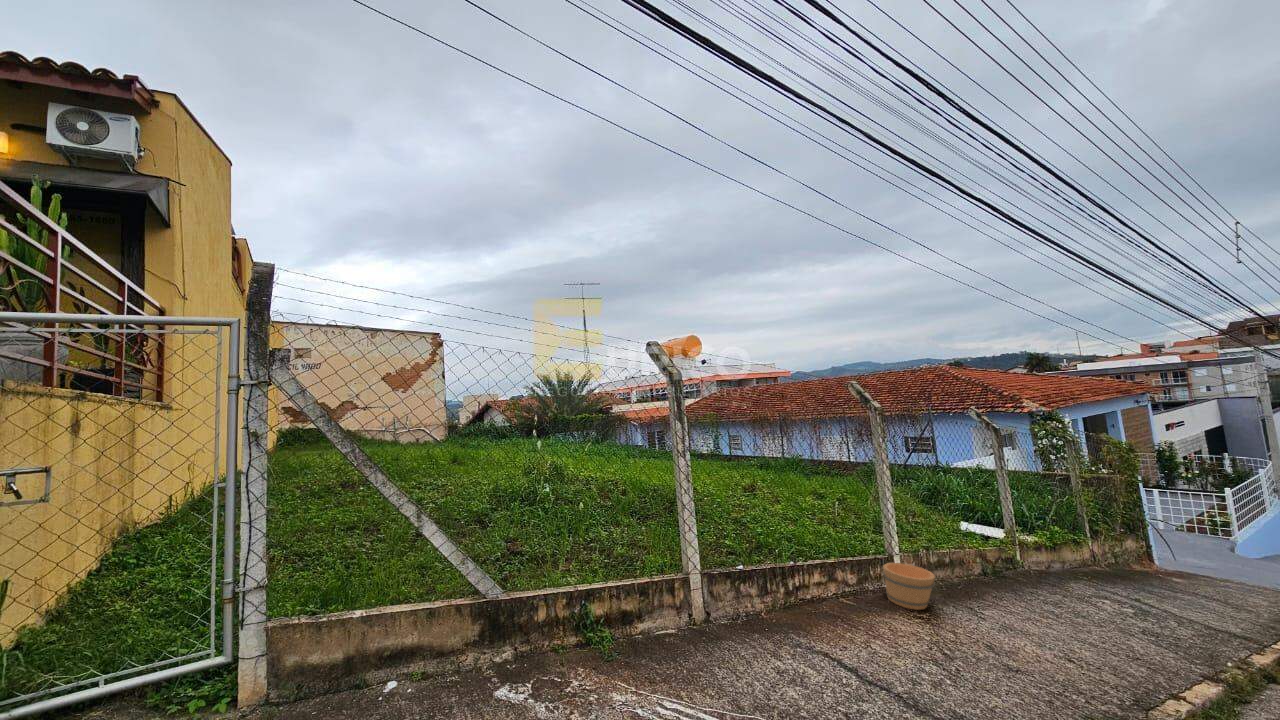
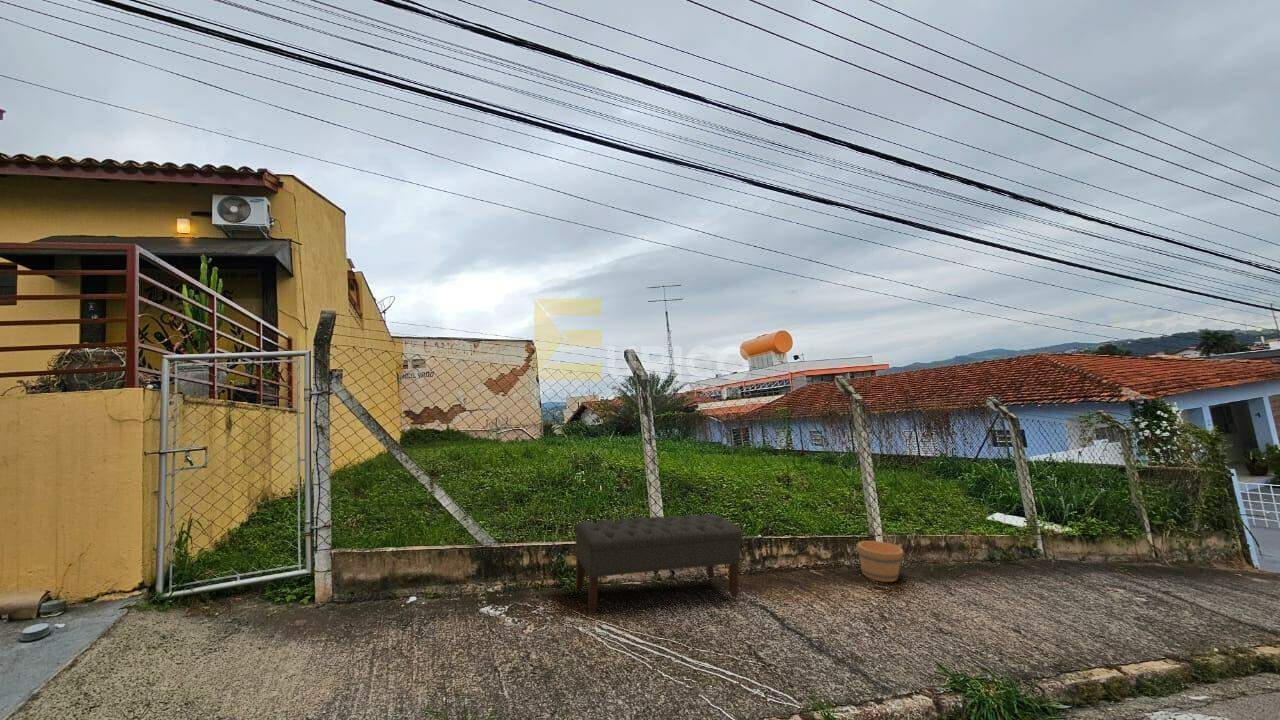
bench: none [601,542,803,688] -> present [574,514,743,613]

